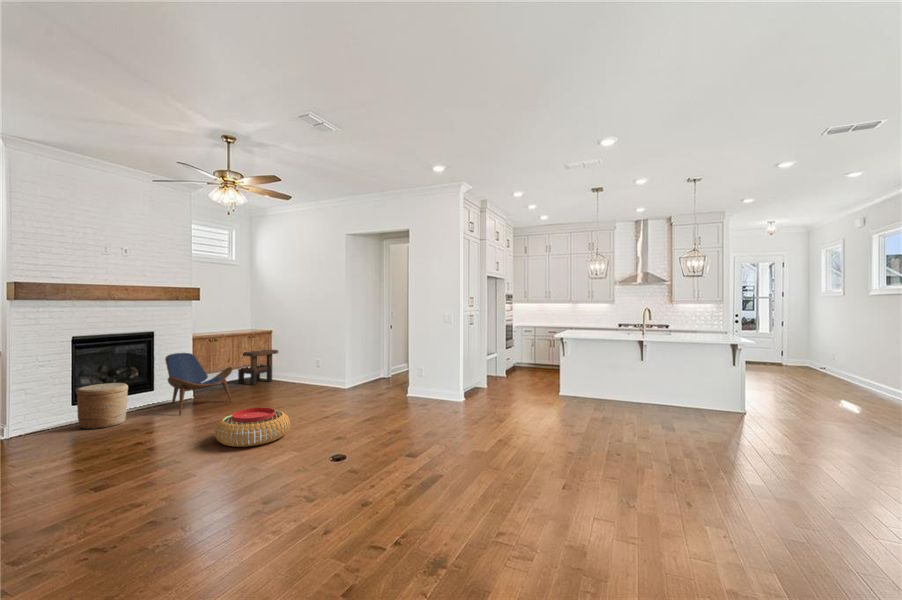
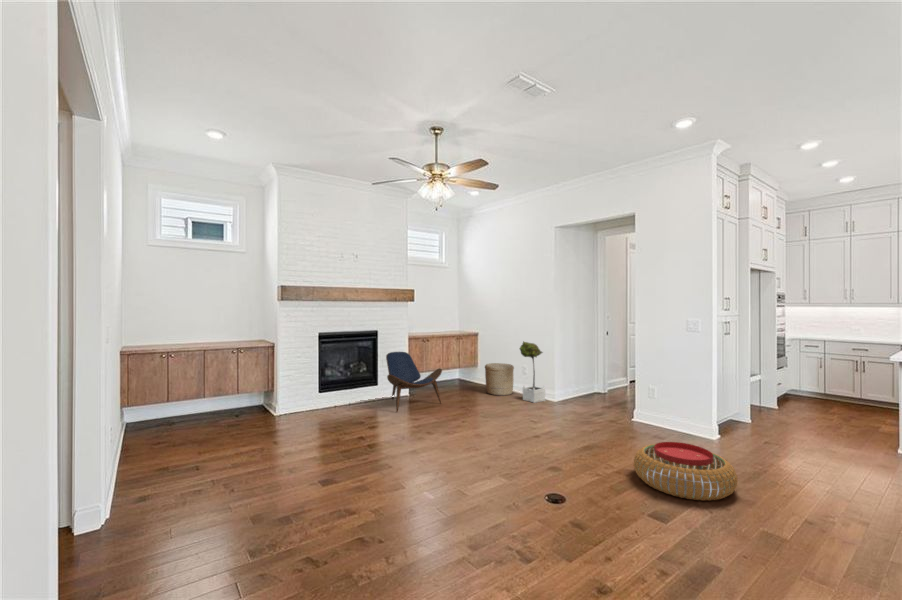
potted tree: none [313,336,337,391] -> present [520,341,545,403]
side table: present [238,350,278,385] -> none [442,351,484,388]
woven basket: present [76,383,128,429] -> present [485,363,514,395]
pouf: present [215,408,290,447] -> present [634,442,737,501]

